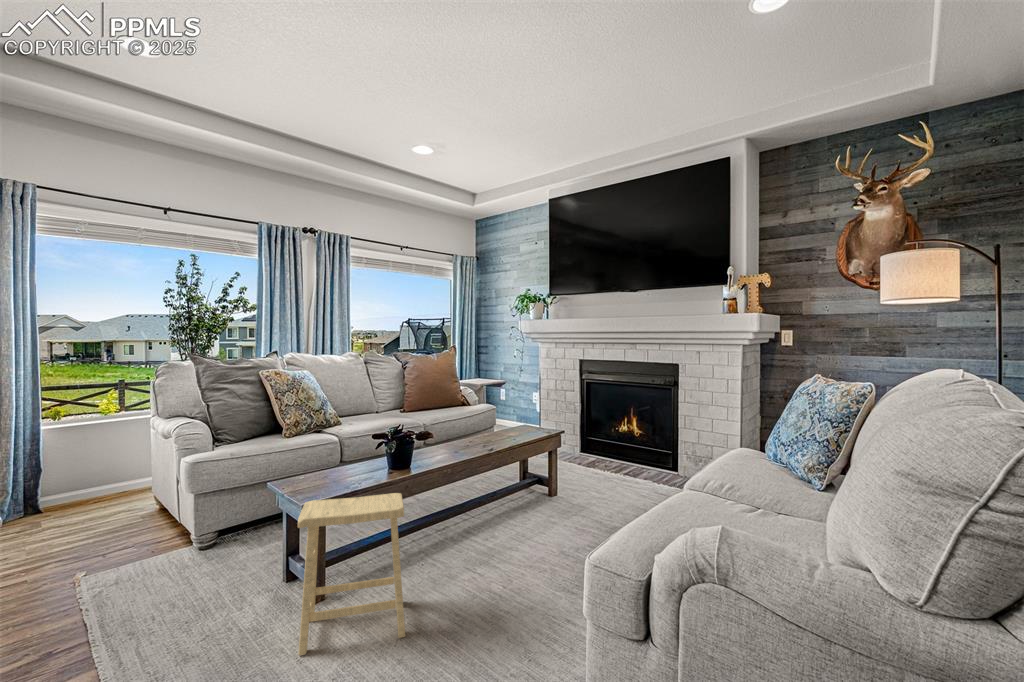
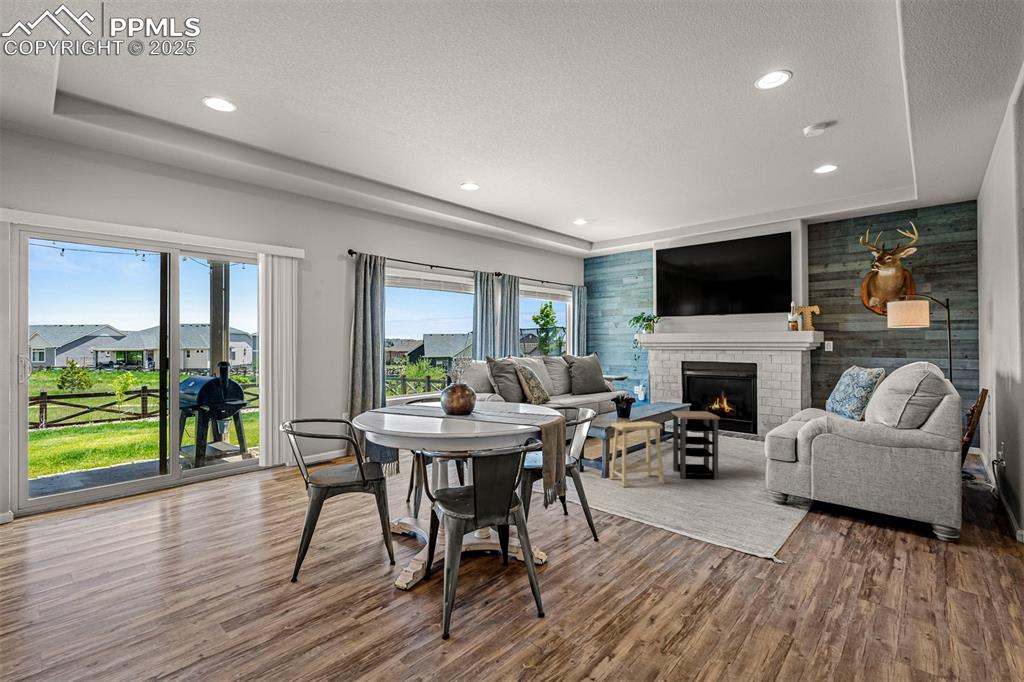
side table: none [456,464,536,617] -> present [671,411,720,479]

